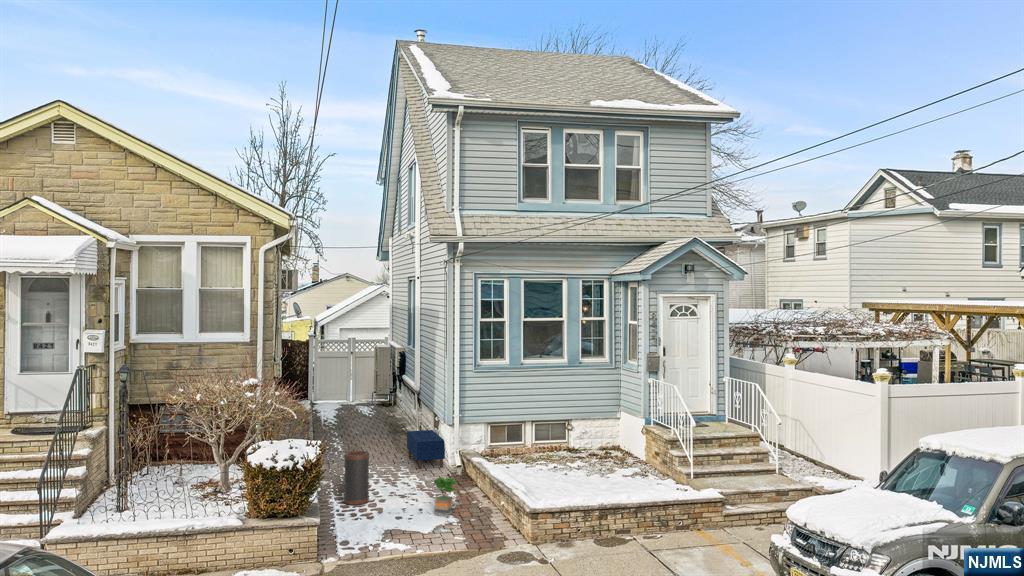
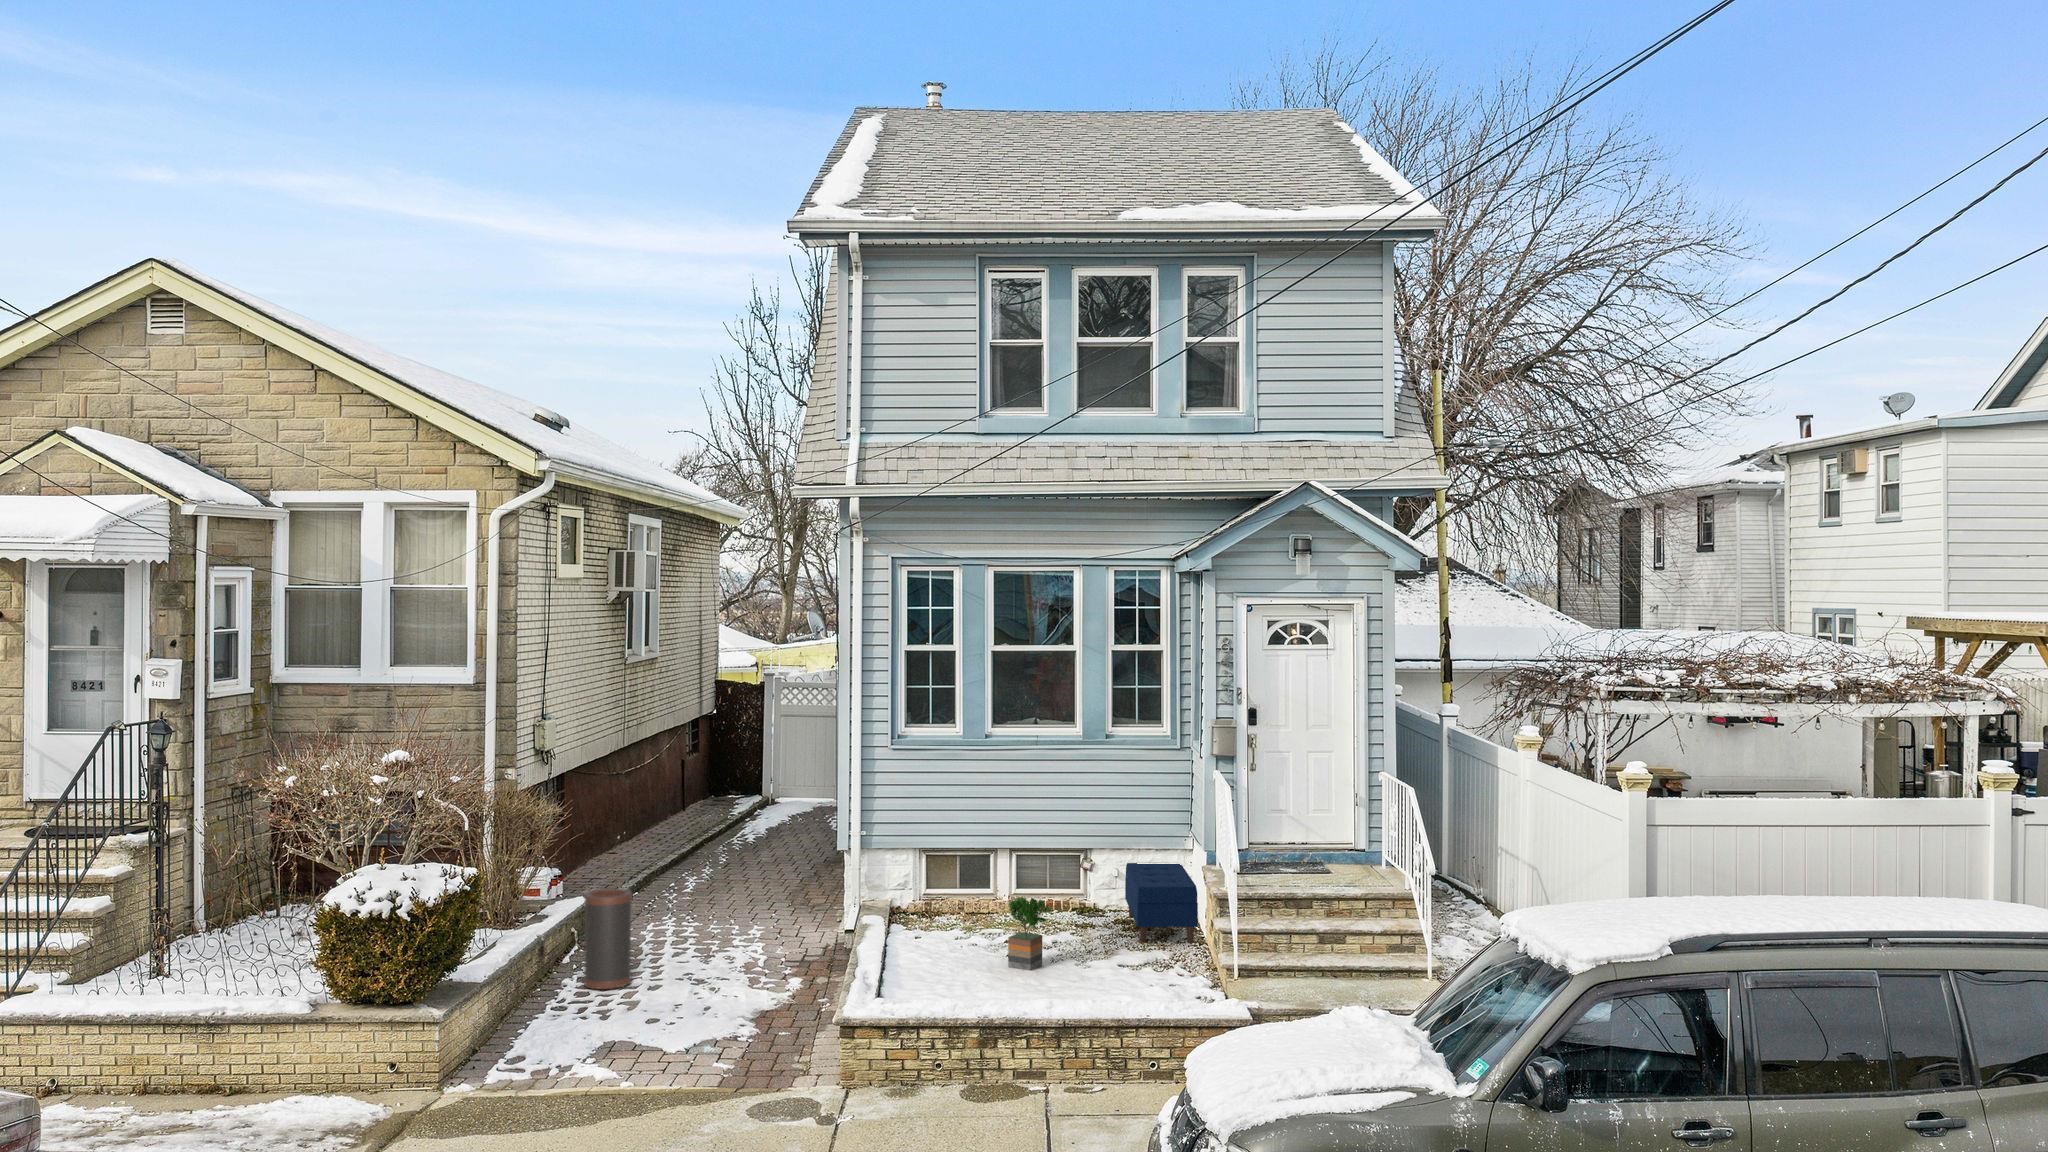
bench: present [407,430,445,469] -> present [1125,863,1198,943]
potted tree: present [434,477,456,517] -> present [1008,897,1050,971]

